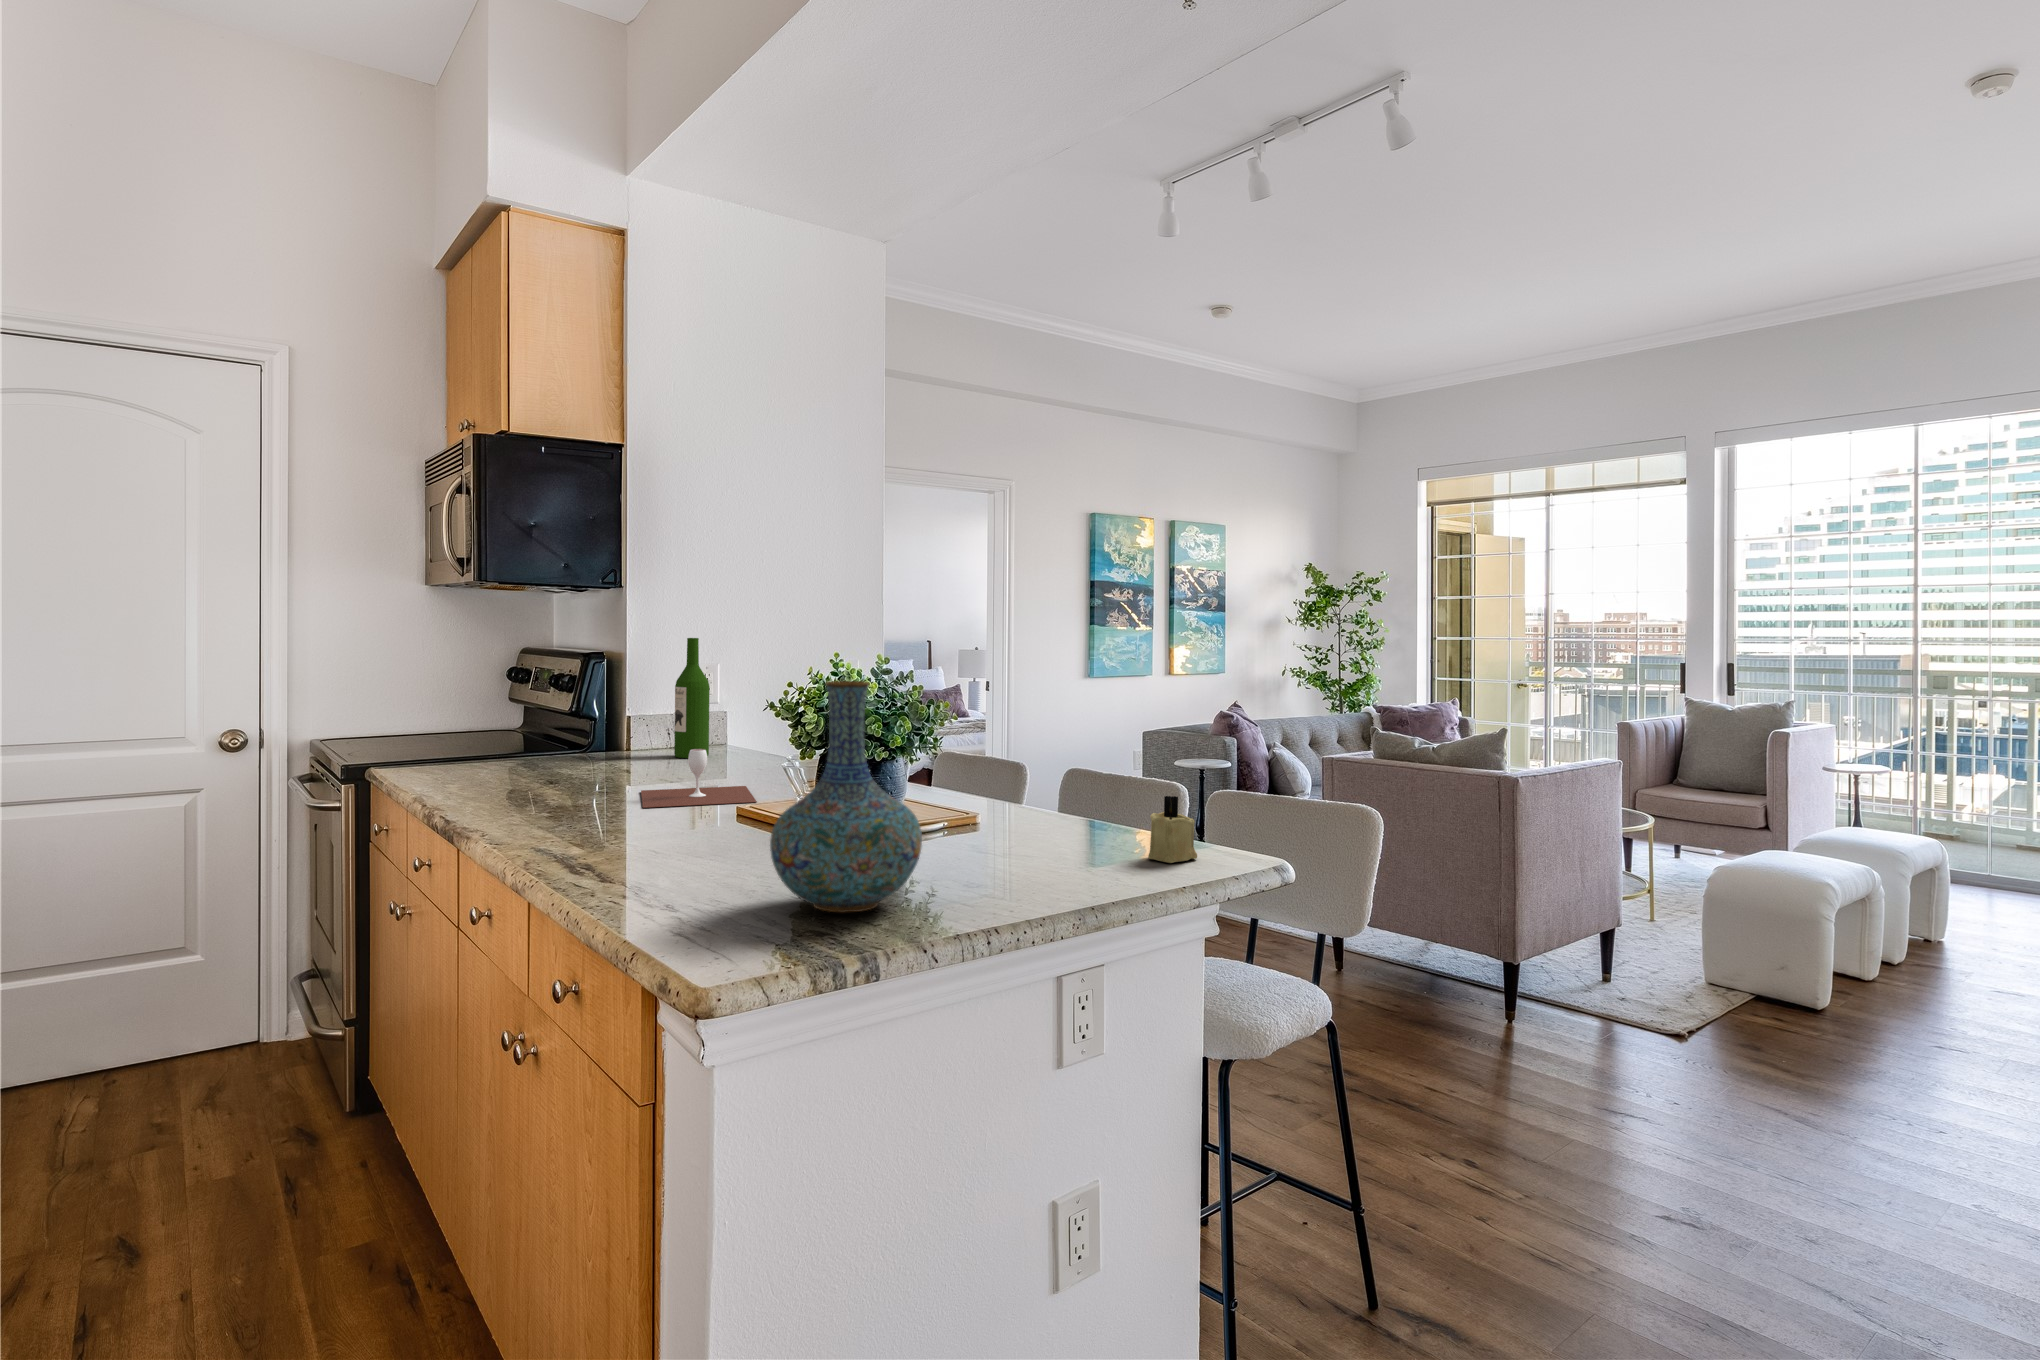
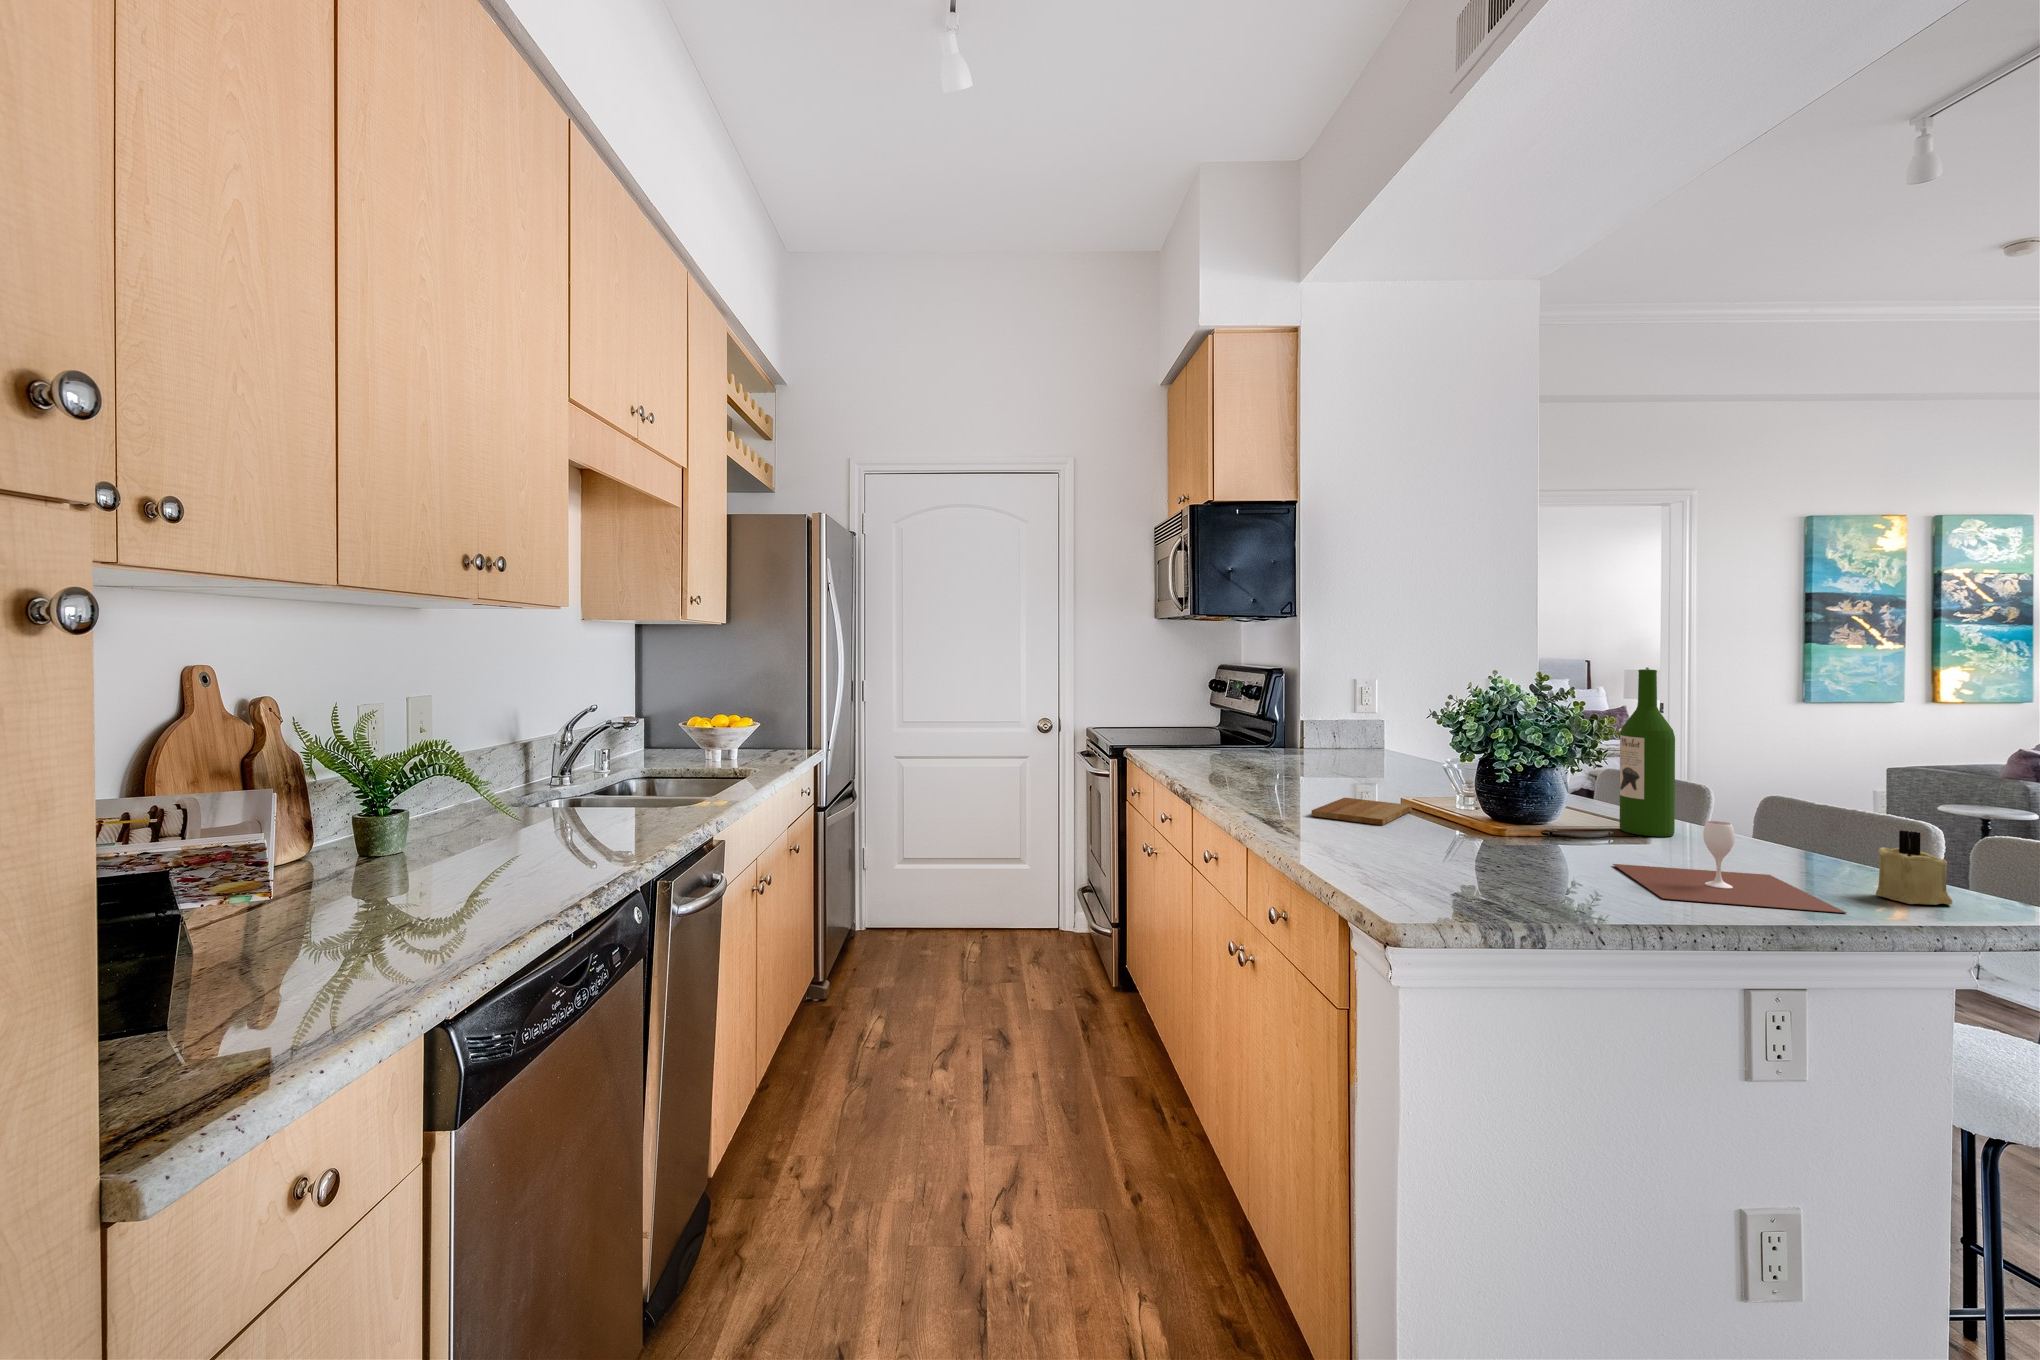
wine bottle: present [674,638,710,758] -> present [1620,669,1675,837]
vase: present [770,681,922,913] -> none [1441,694,1587,892]
wine glass: present [641,749,757,808] -> present [1613,821,1846,913]
cutting board: none [623,814,748,846] -> present [1312,798,1412,825]

